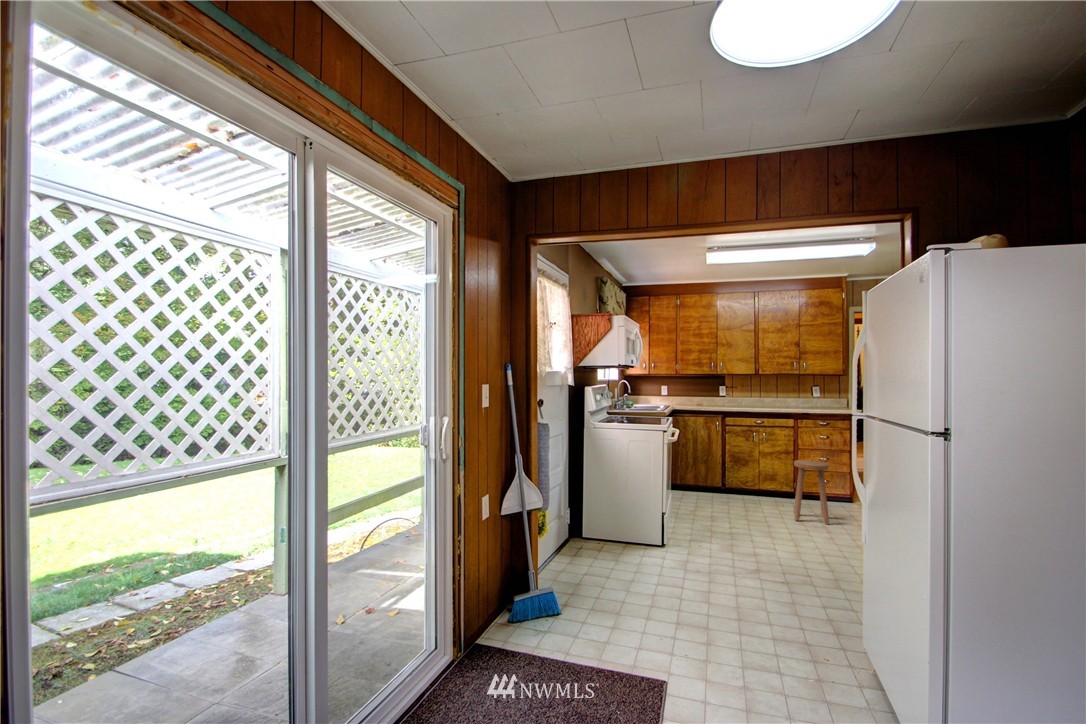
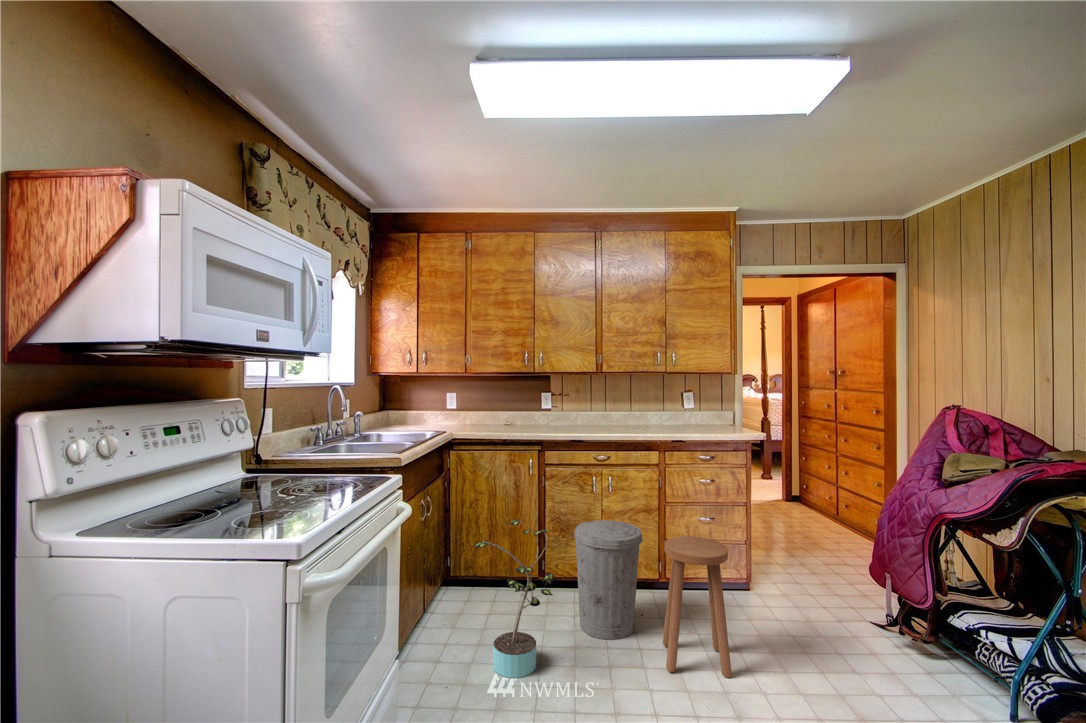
potted plant: none [697,447,737,516] -> present [475,520,556,678]
trash can: none [744,455,783,511] -> present [574,520,643,640]

